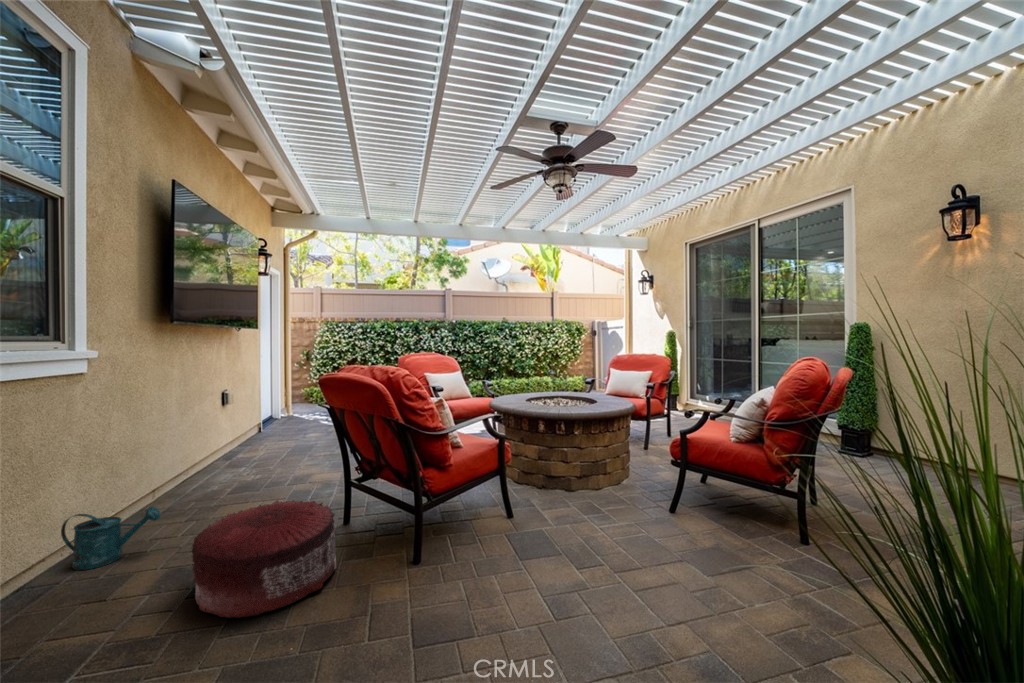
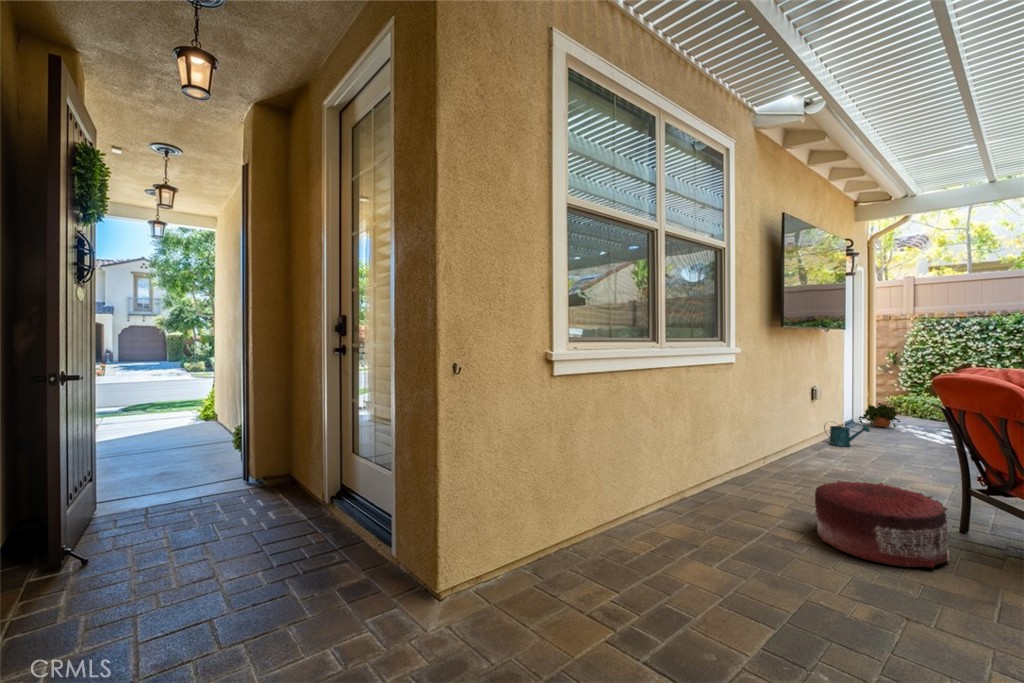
potted plant: none [274,396,311,418] -> present [859,403,900,427]
watering can: present [61,506,160,570] -> present [824,425,870,447]

